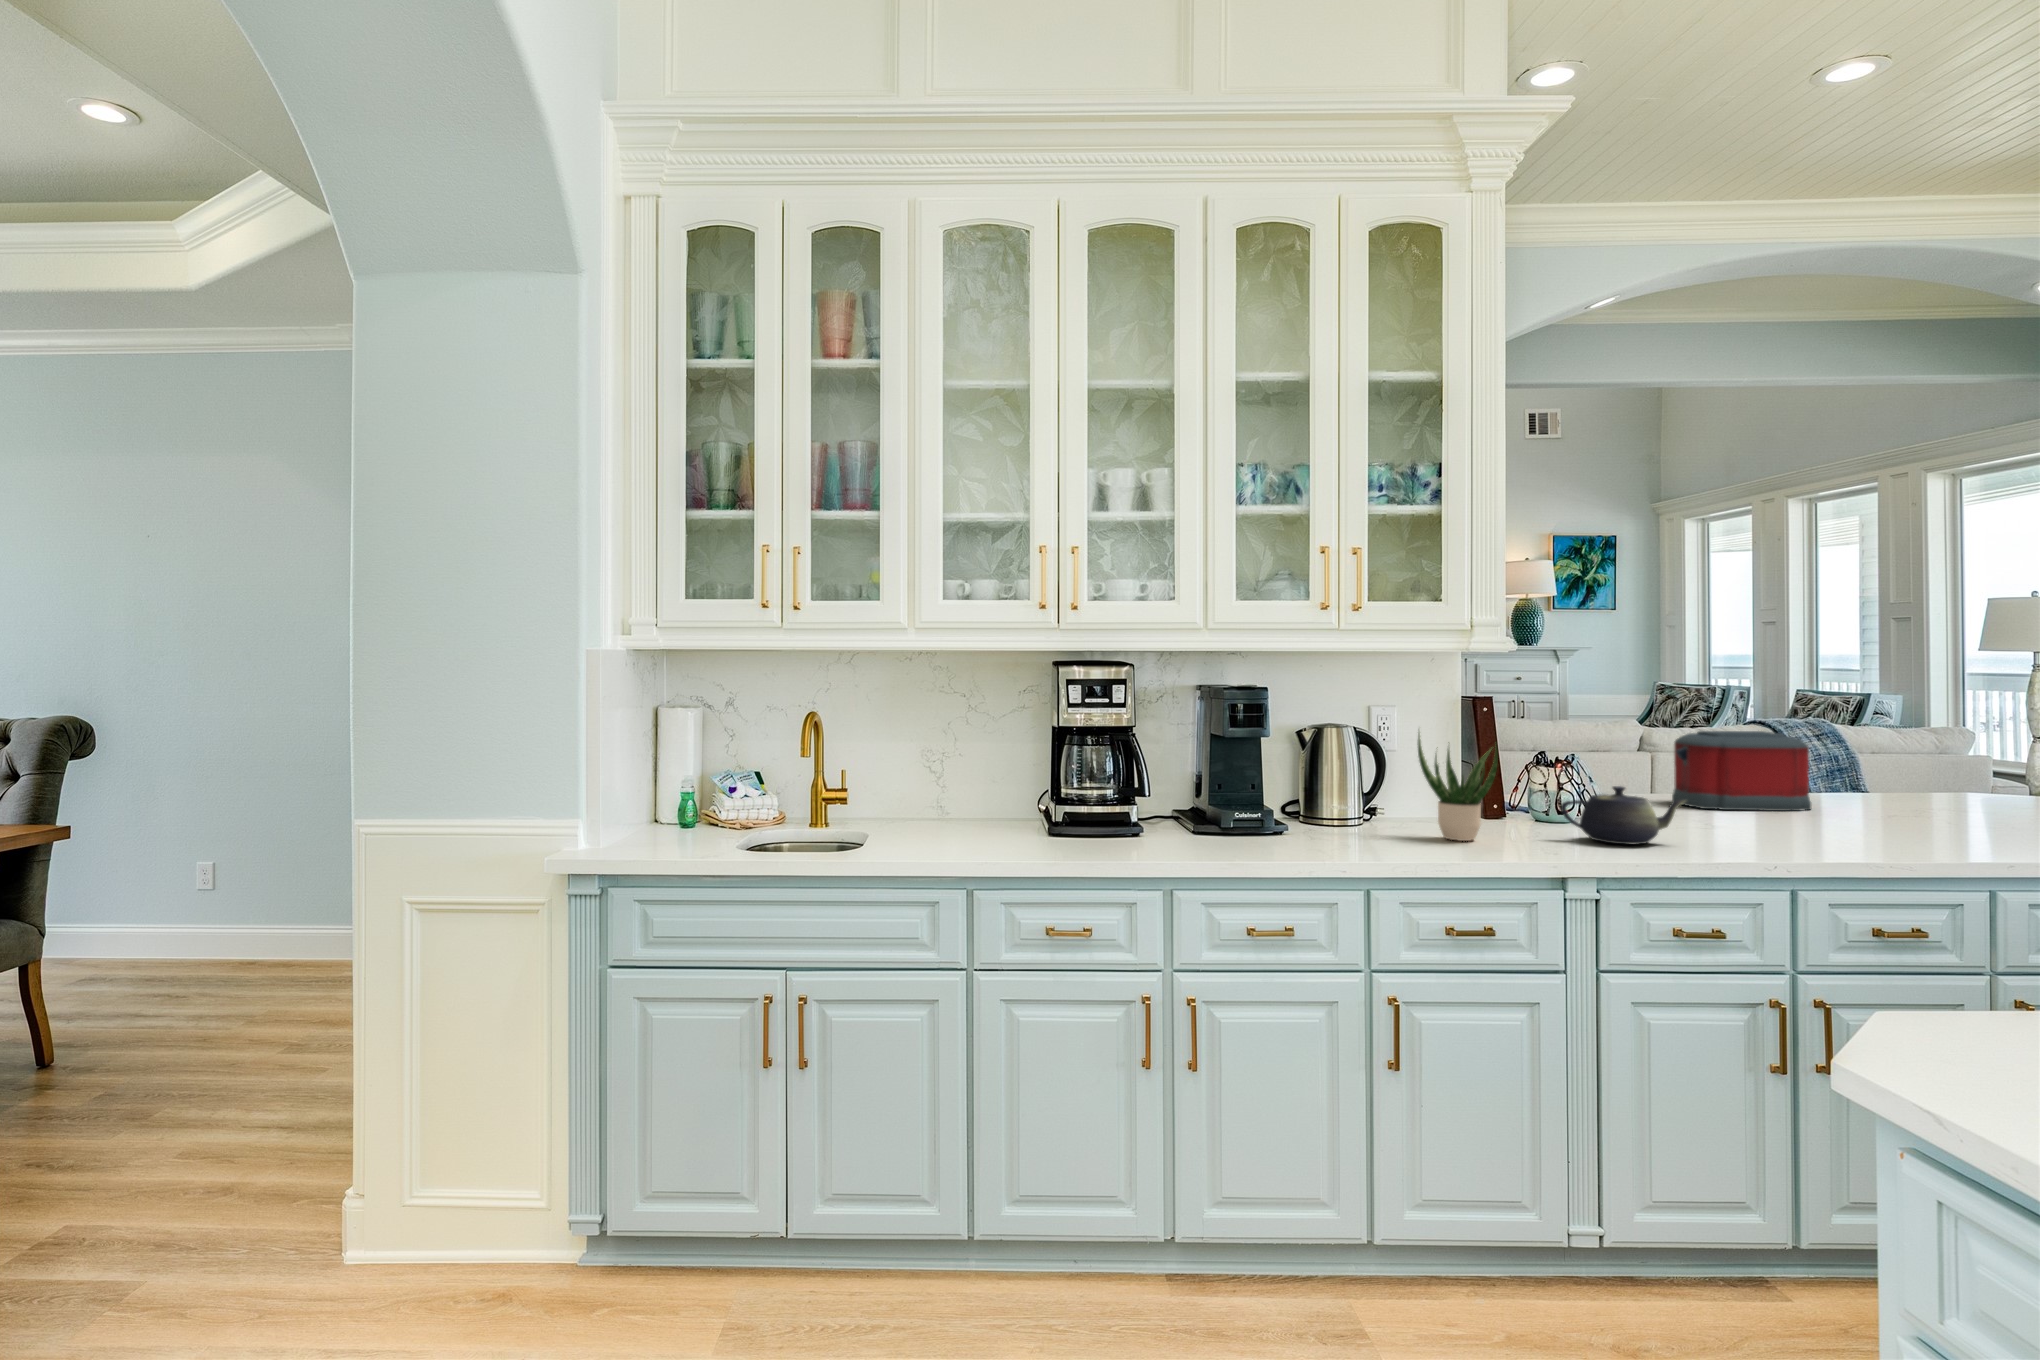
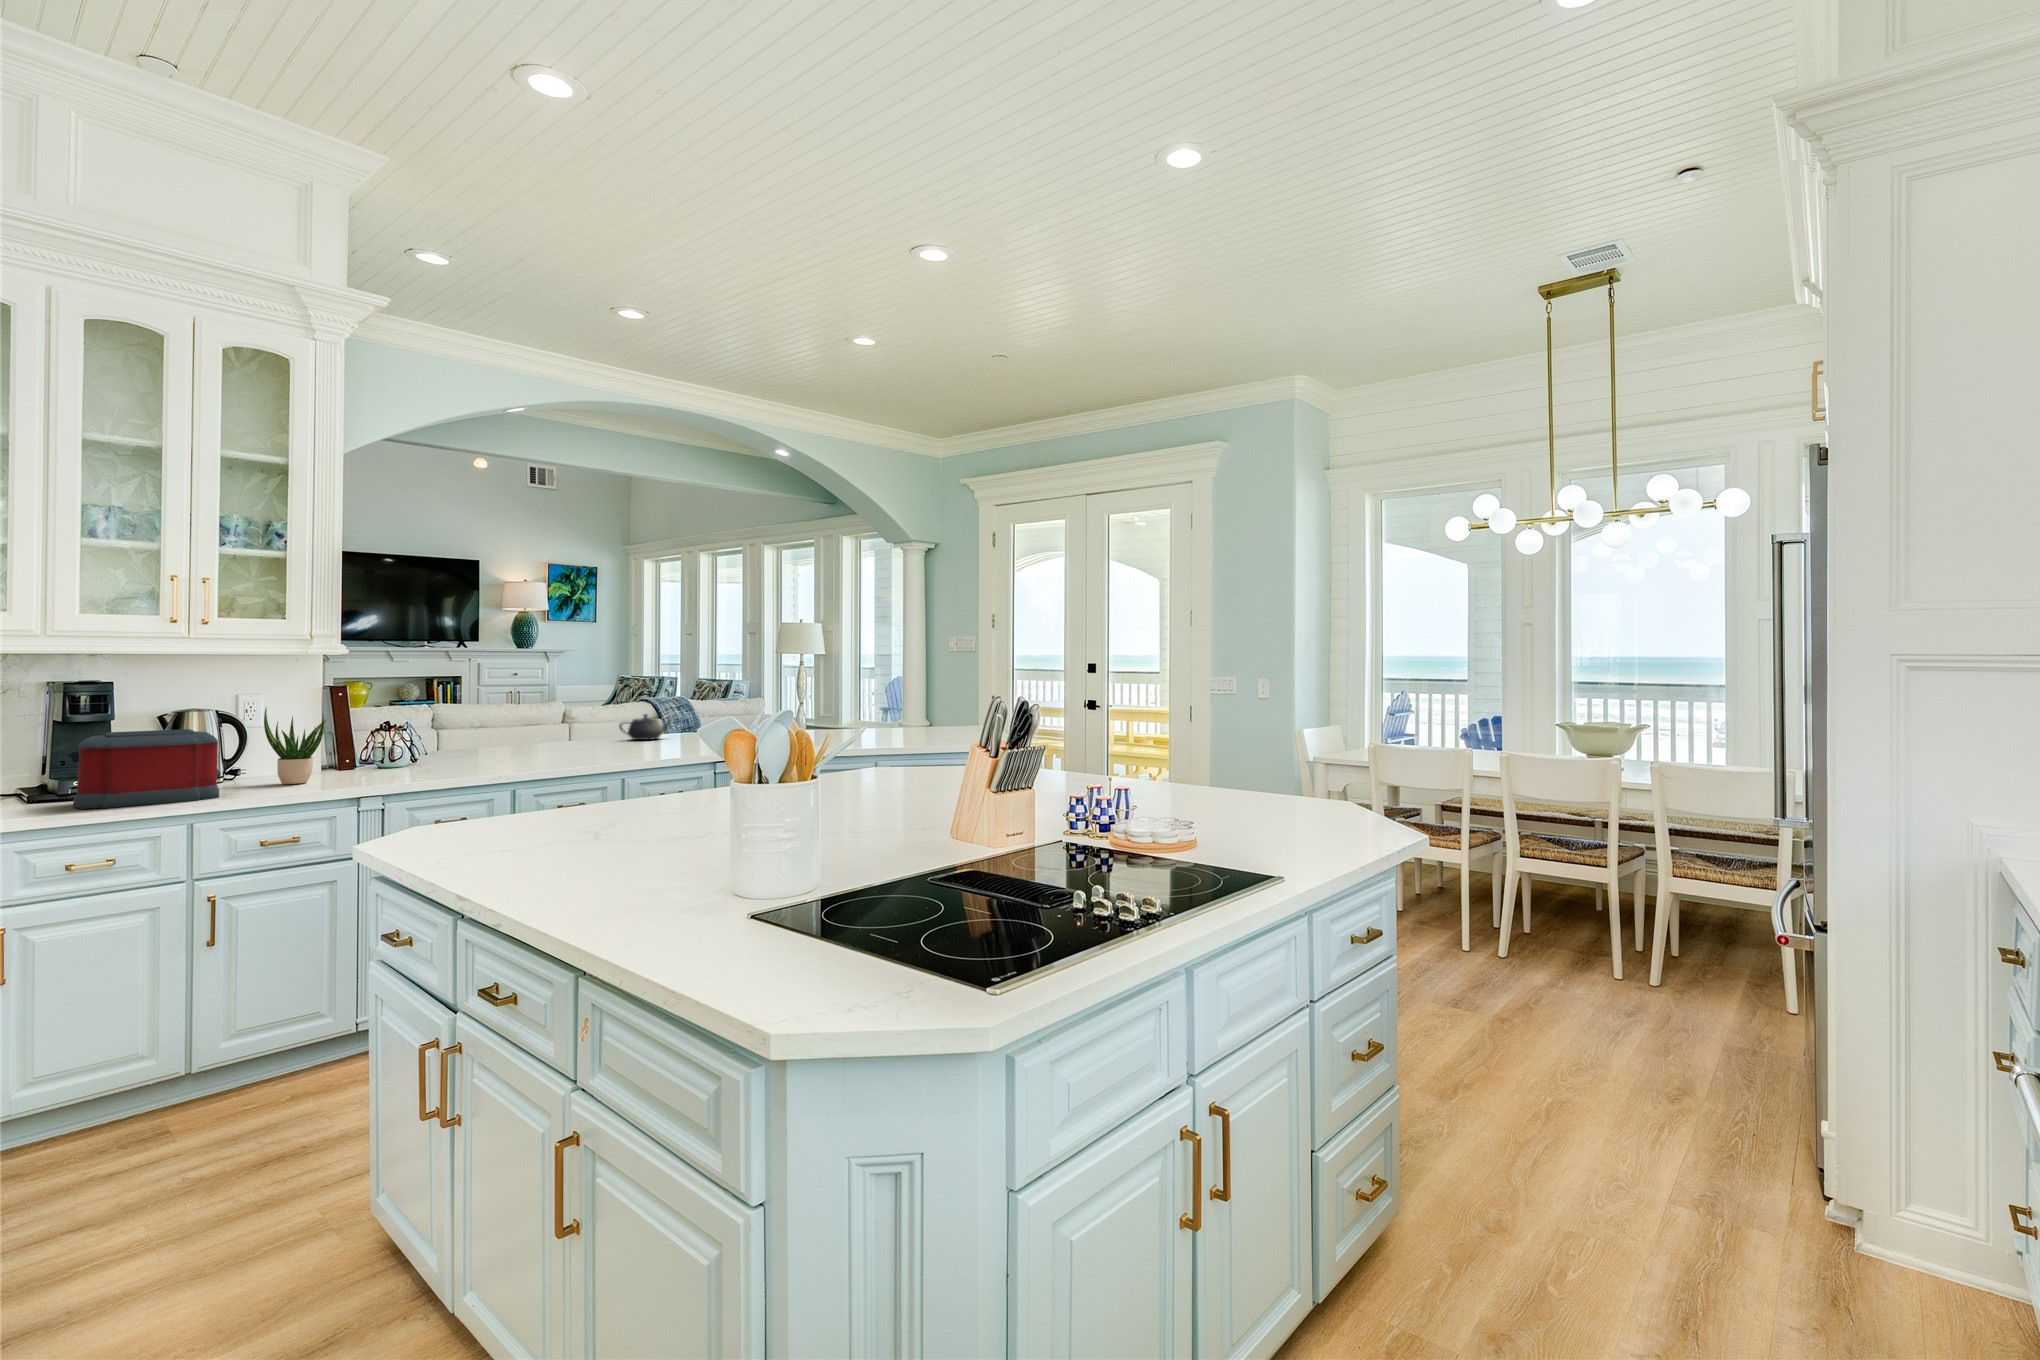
toaster: present [1672,731,1811,811] -> present [67,729,221,809]
teapot: present [1561,786,1686,844] -> present [619,714,673,740]

